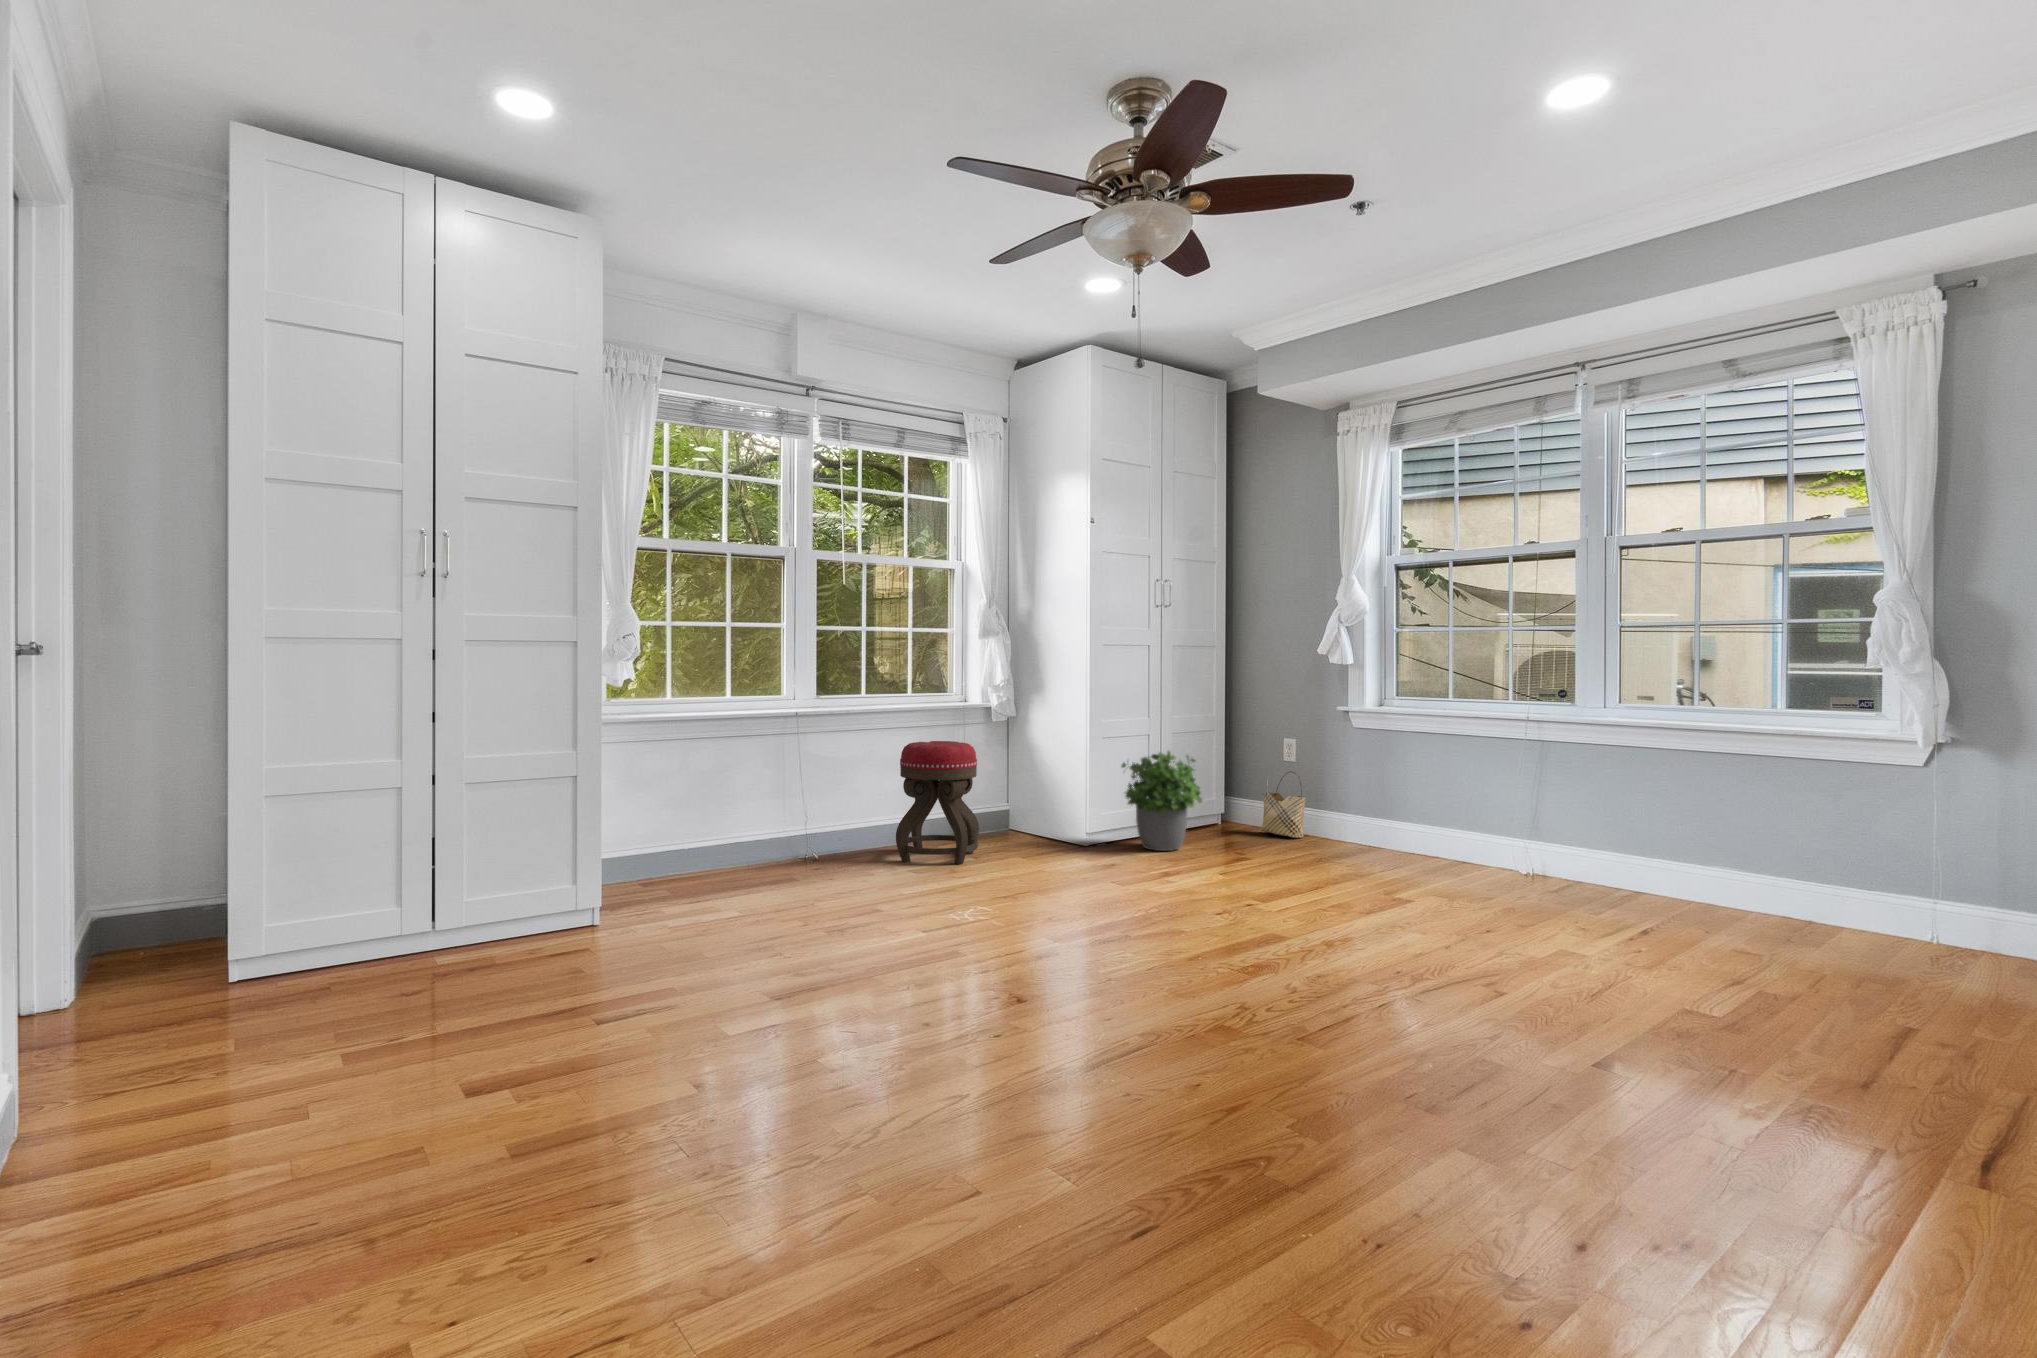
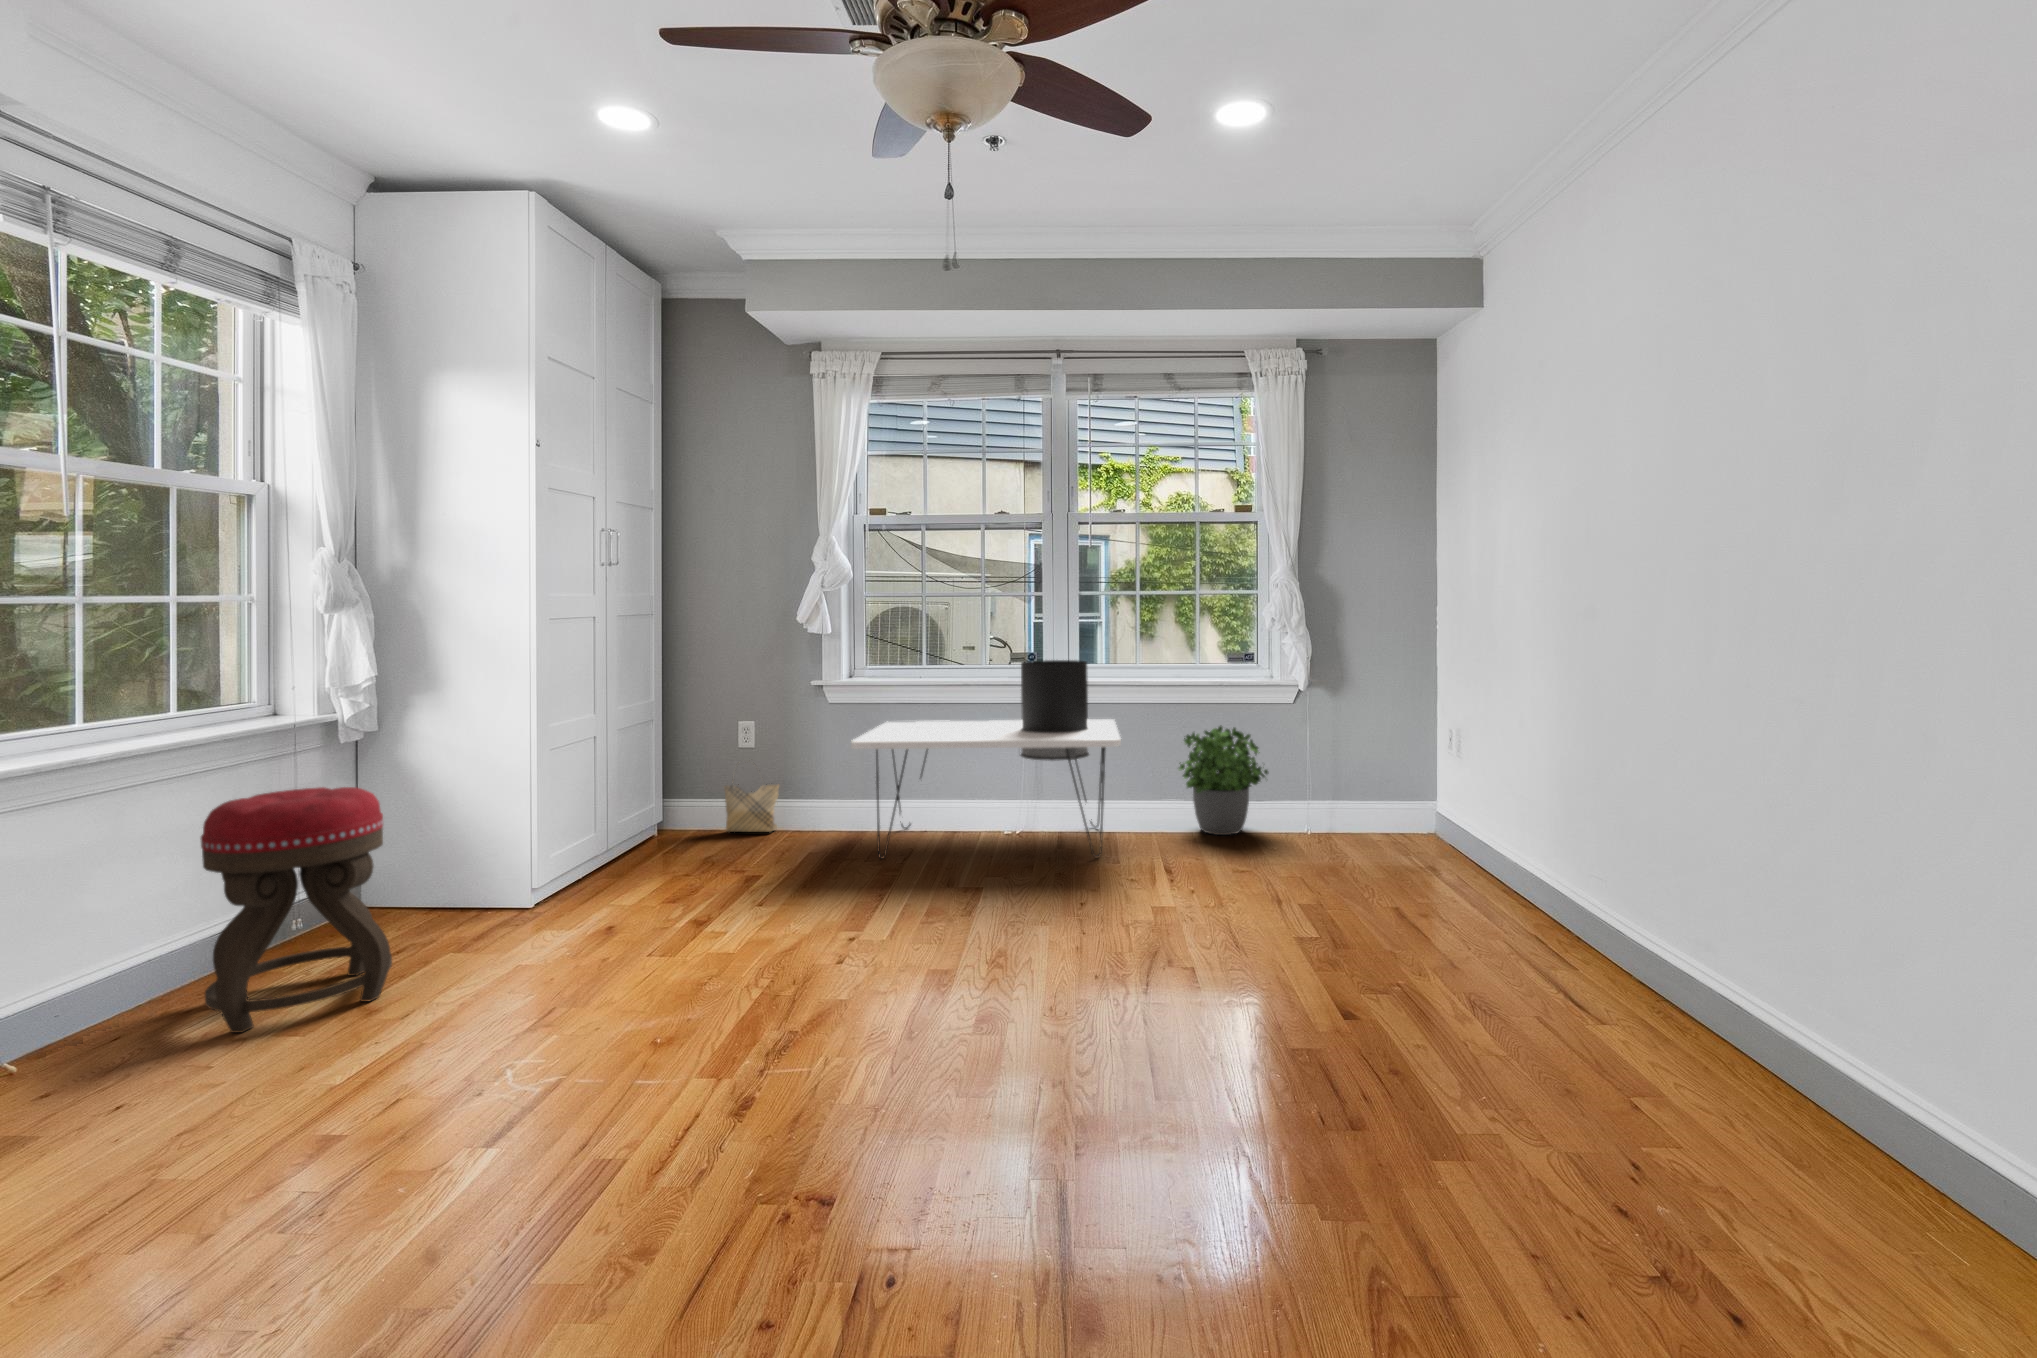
side table: none [1311,698,1638,910] -> present [851,660,1121,859]
potted plant: present [1122,751,1202,851] -> present [1179,726,1268,835]

